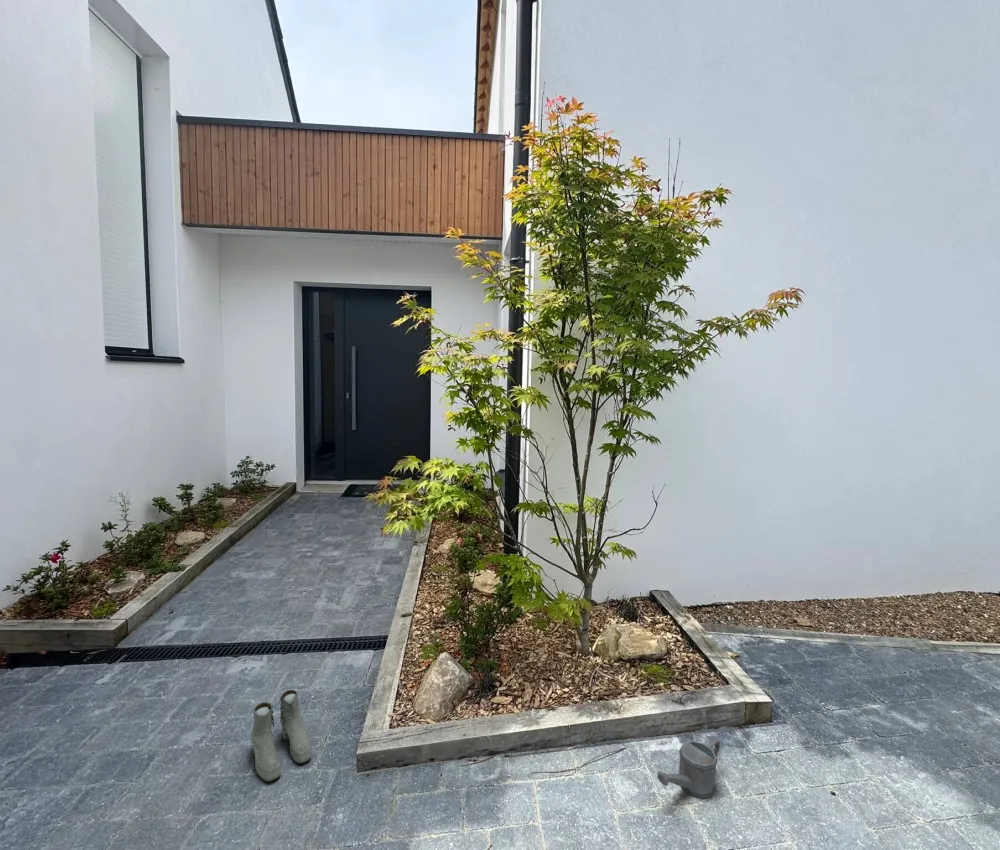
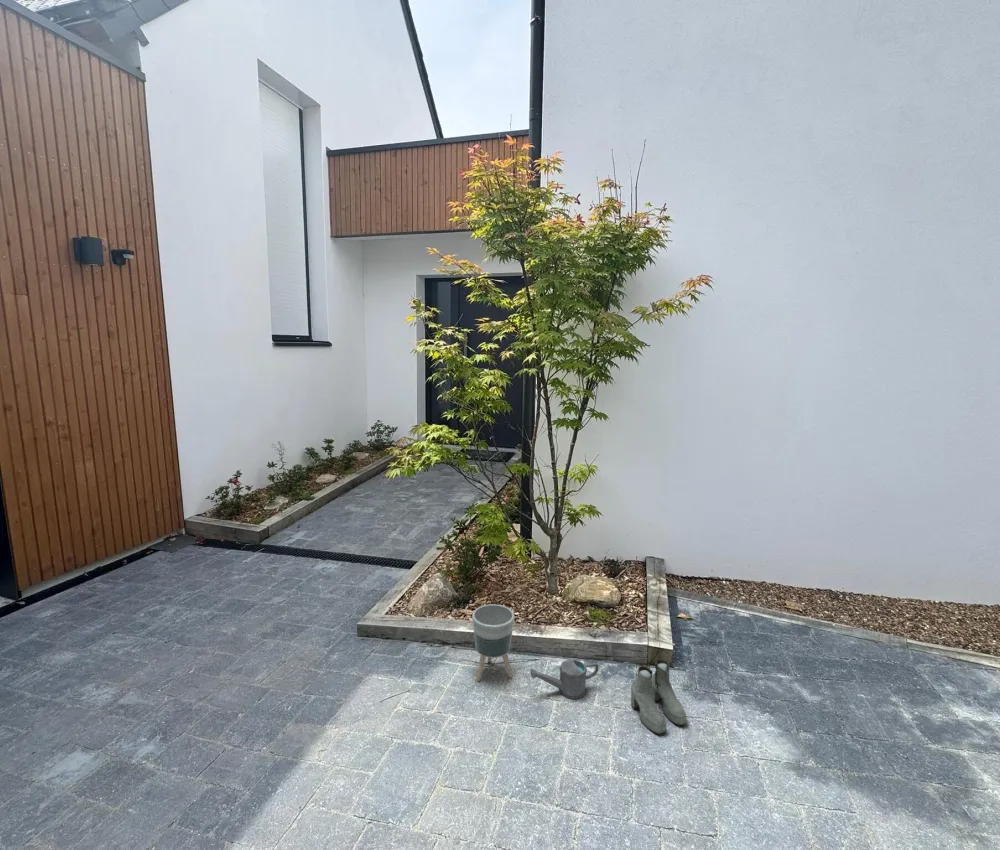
planter: none [562,687,621,808] -> present [472,604,514,681]
boots: present [251,690,311,782] -> present [631,660,686,734]

